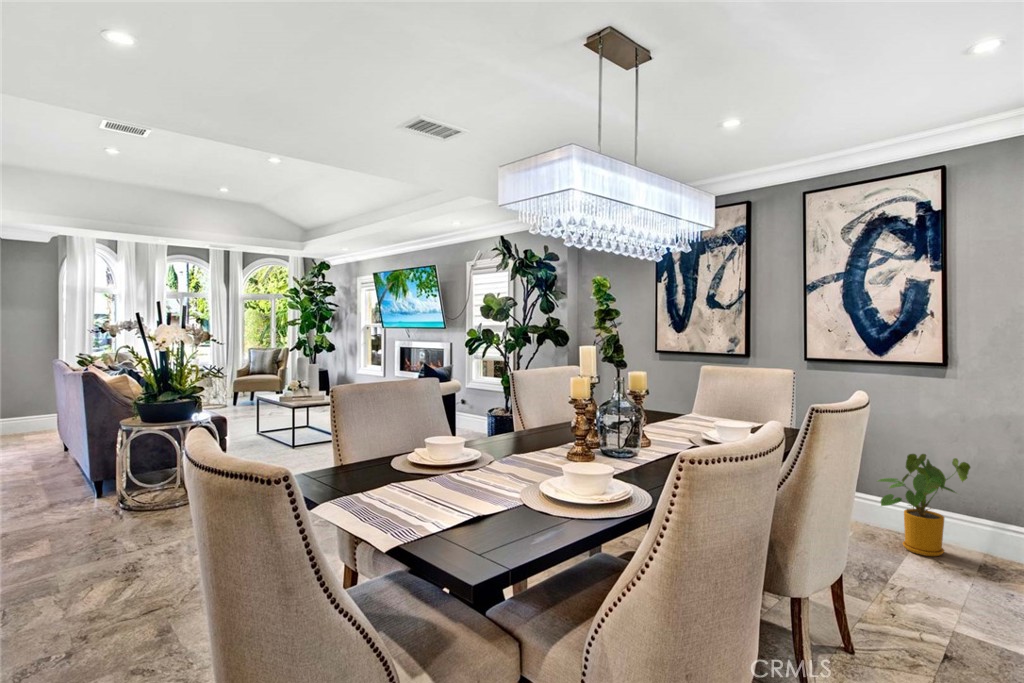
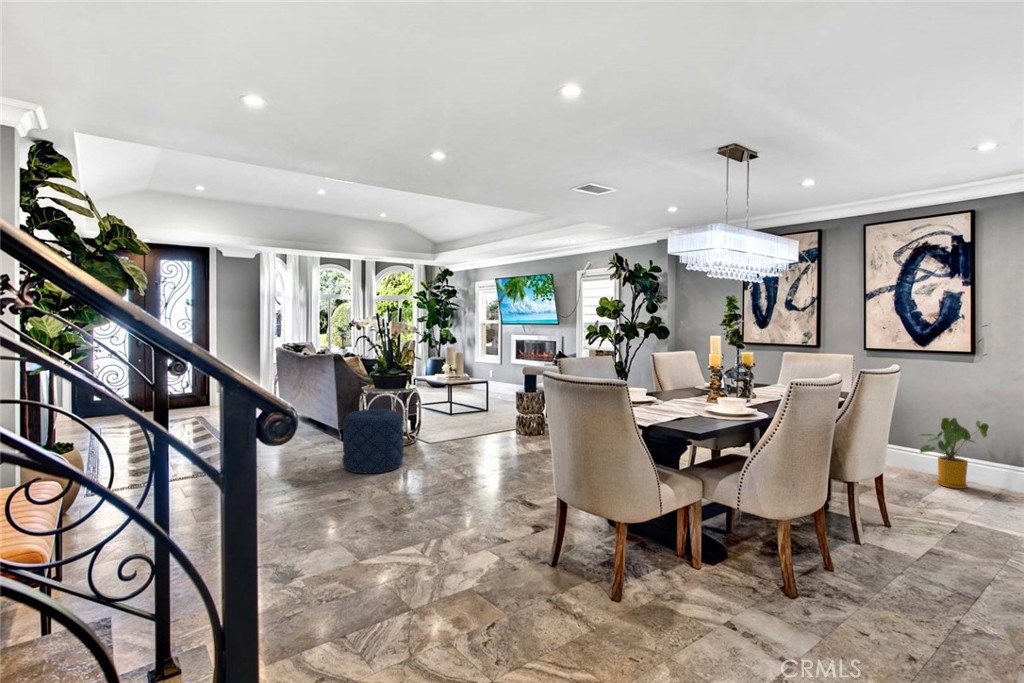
pouf: none [23,458,139,568] -> present [342,409,404,473]

